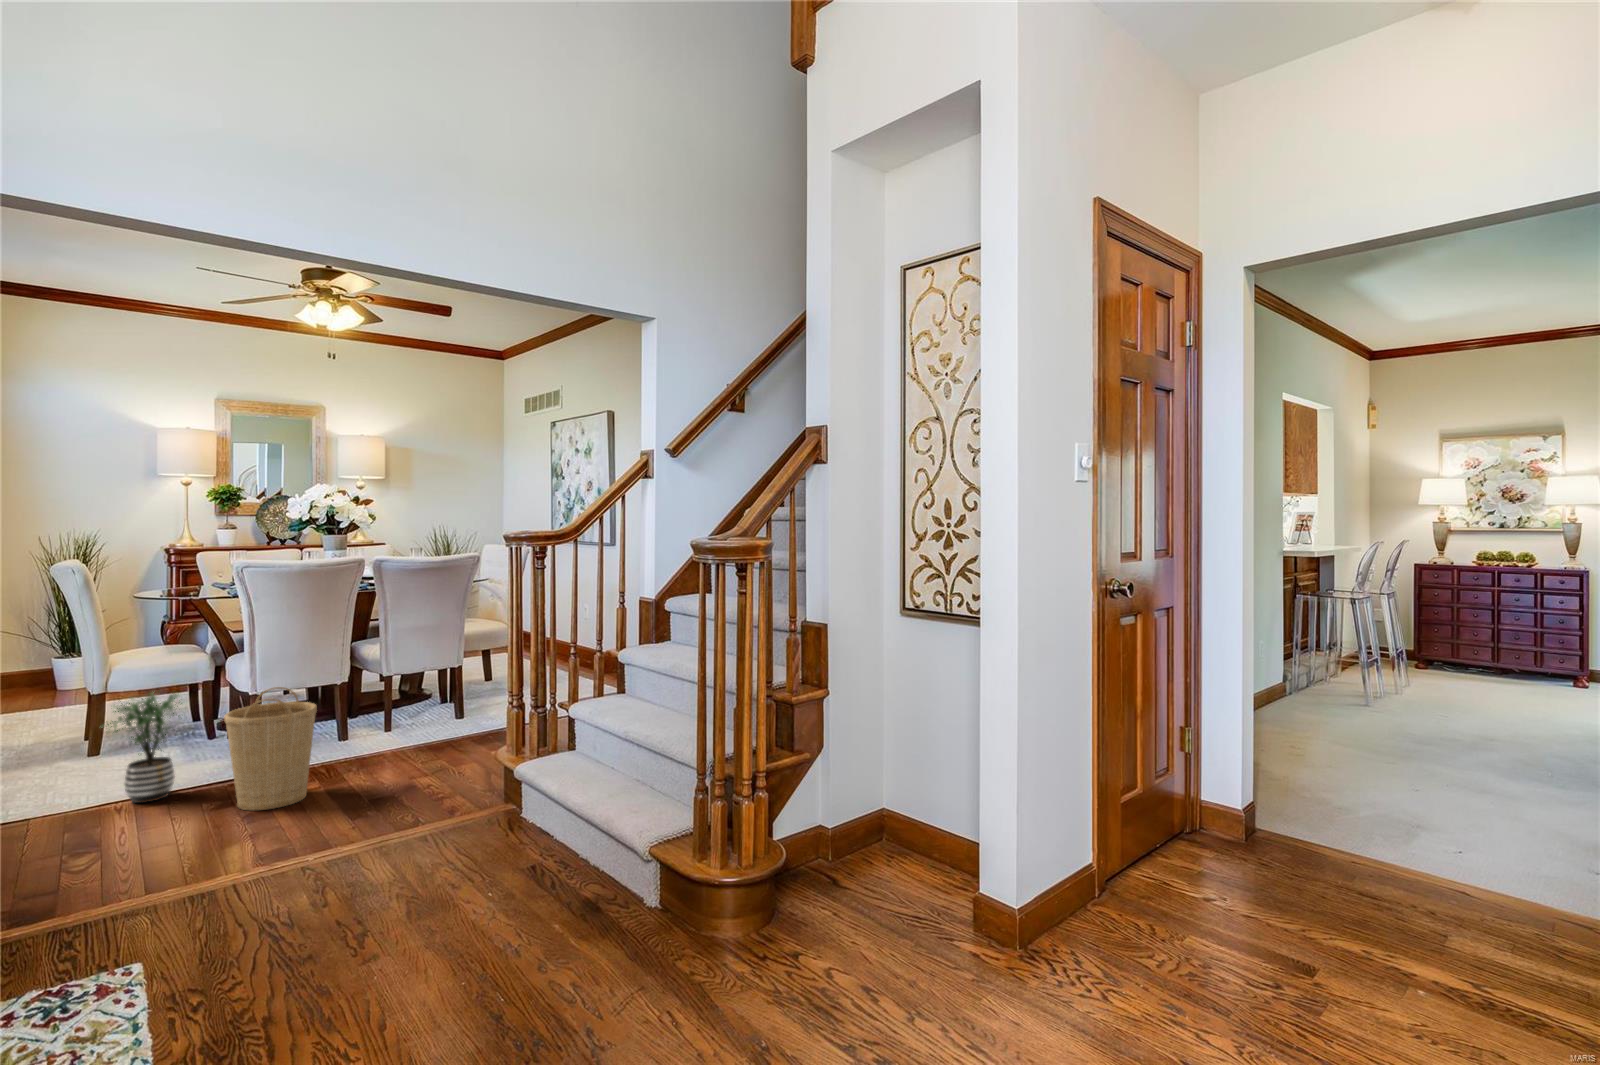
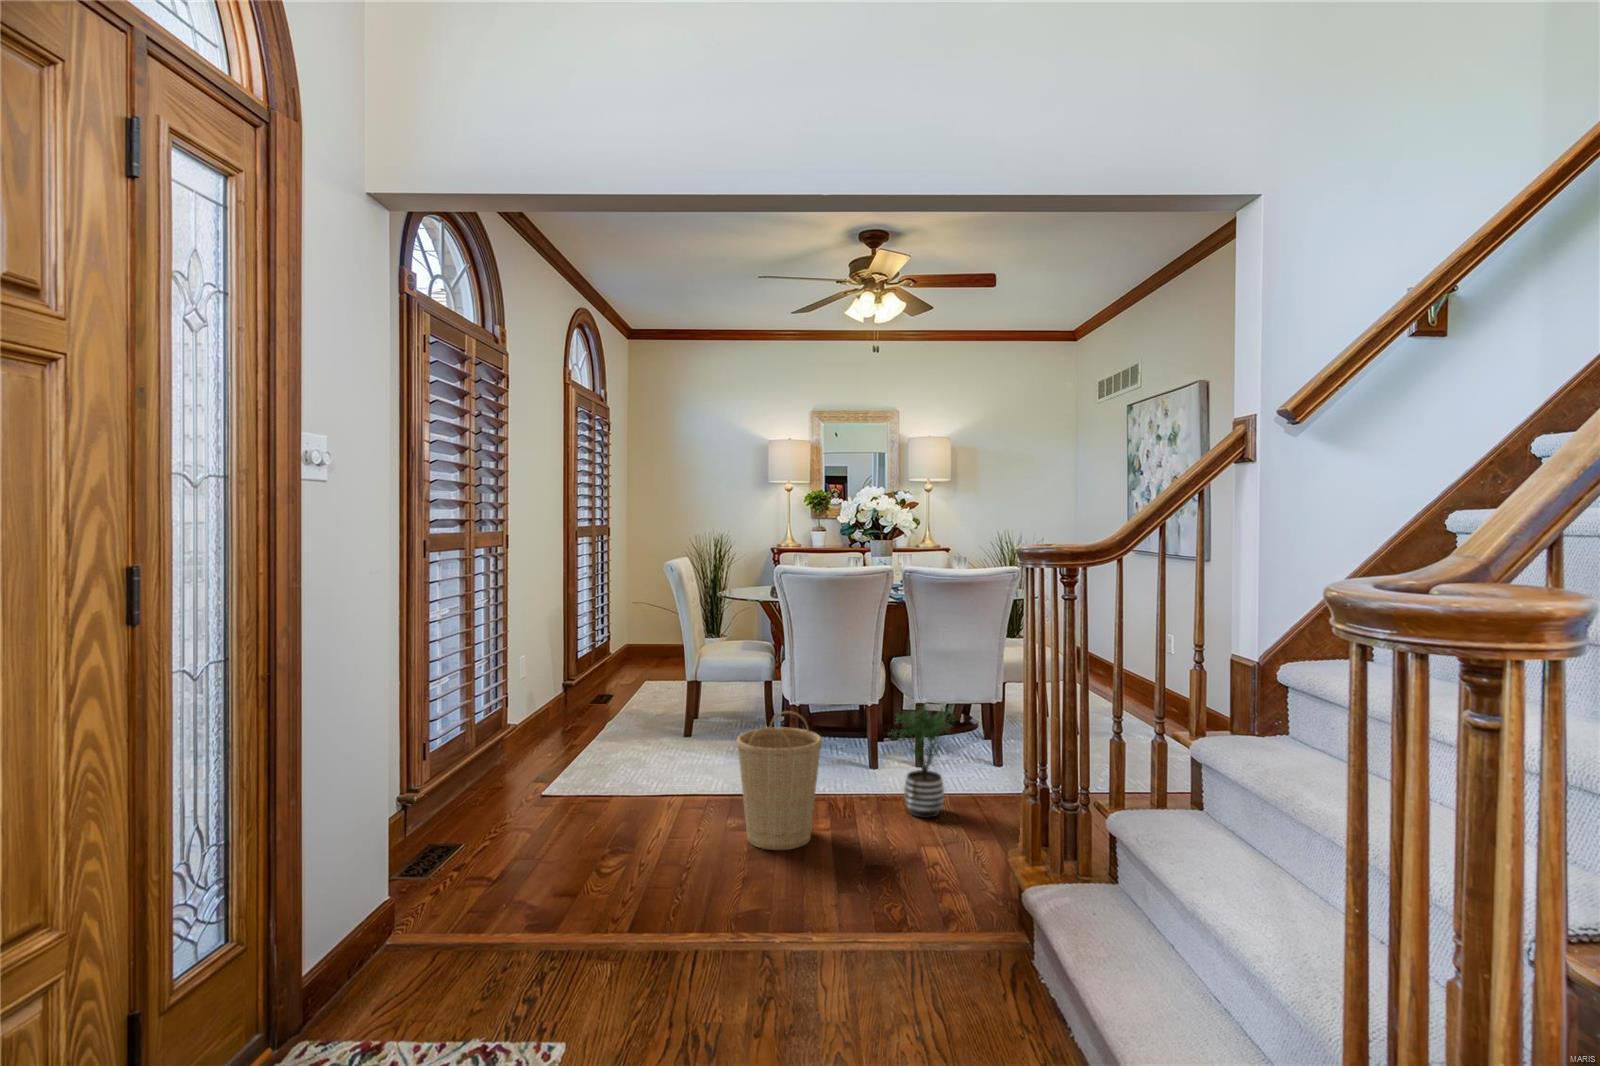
potted plant: present [105,691,182,803] -> present [889,704,954,818]

